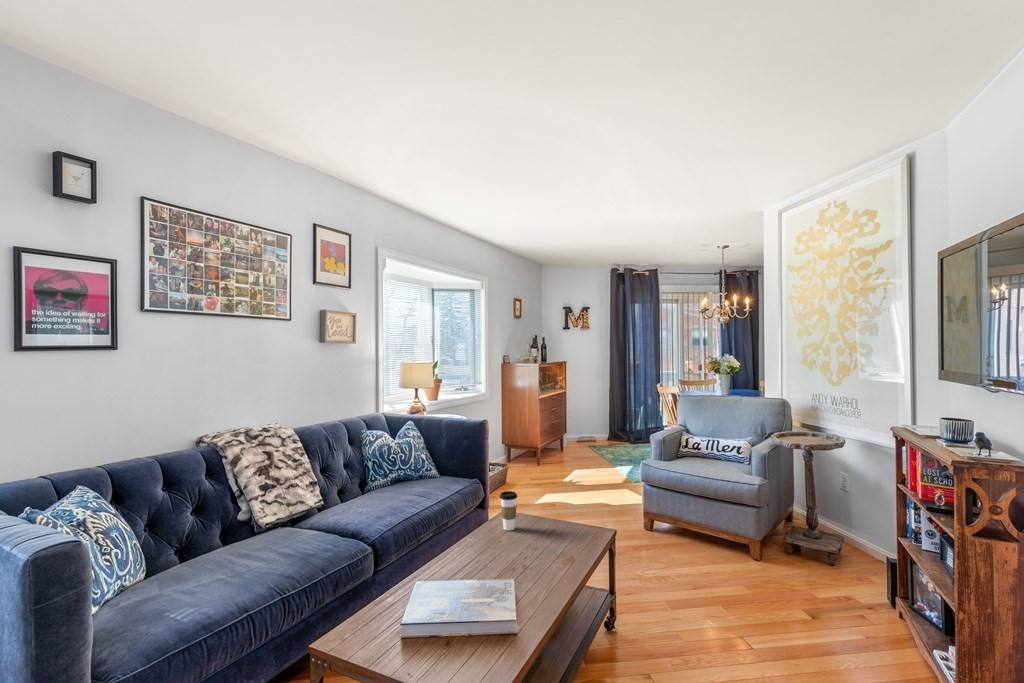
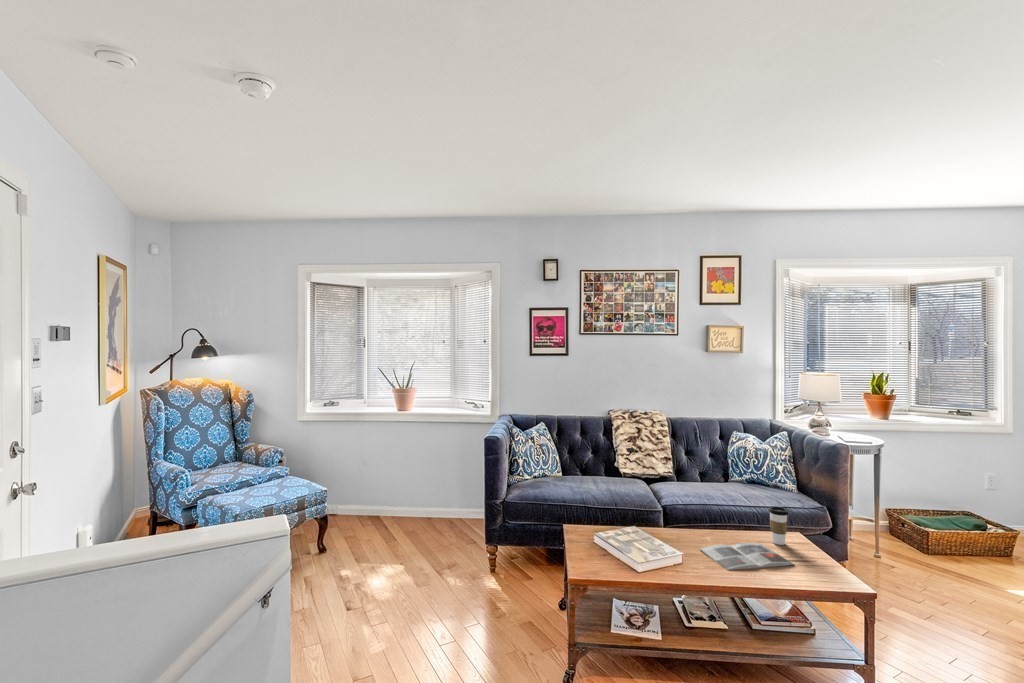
magazine: none [486,536,554,578] -> present [700,543,794,570]

